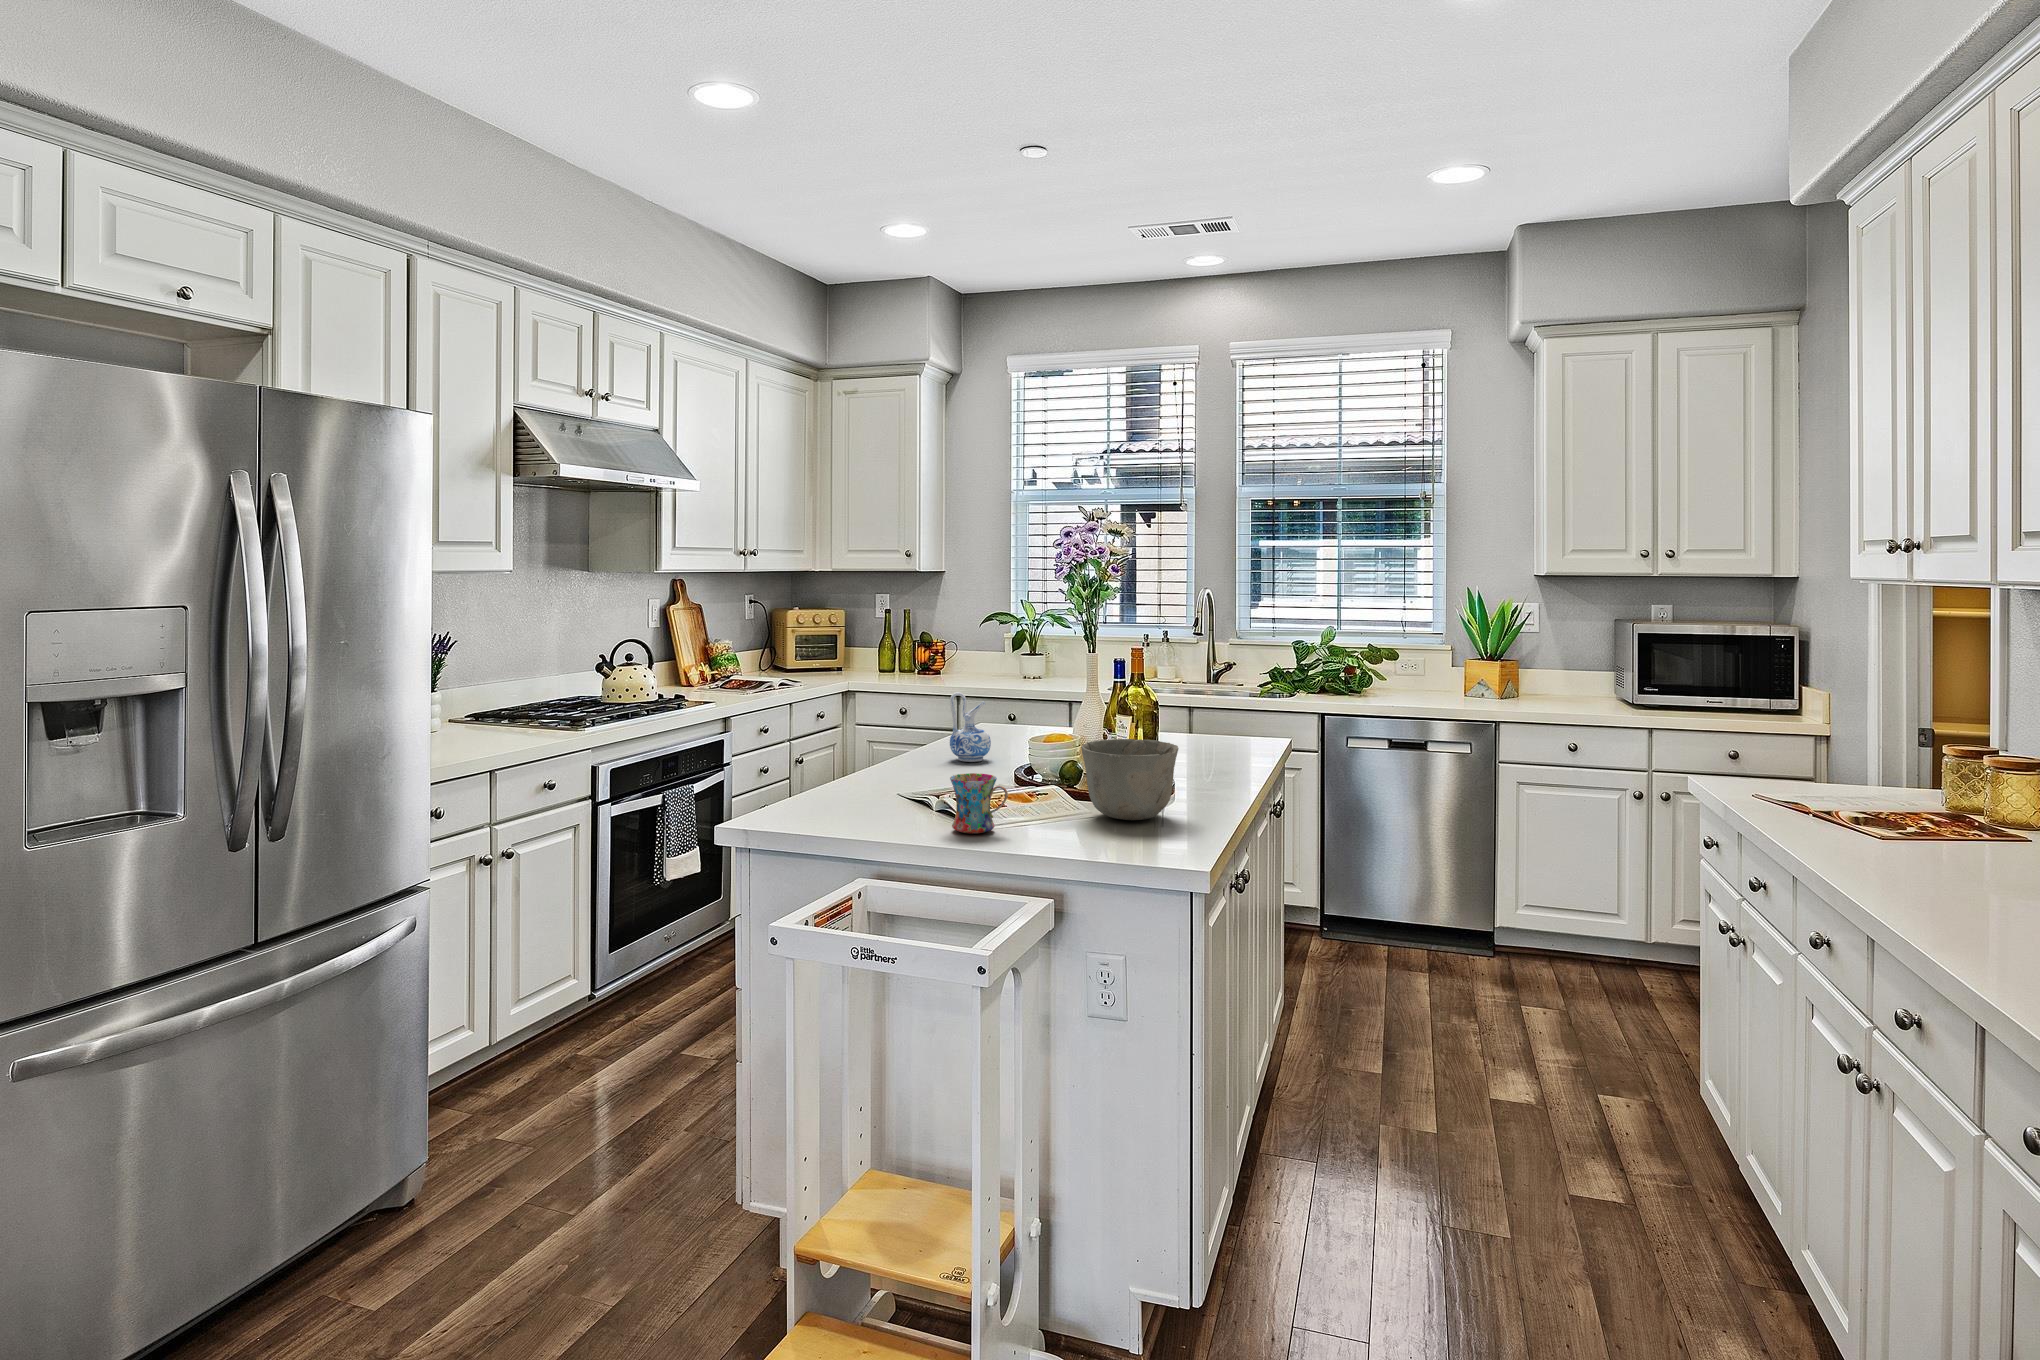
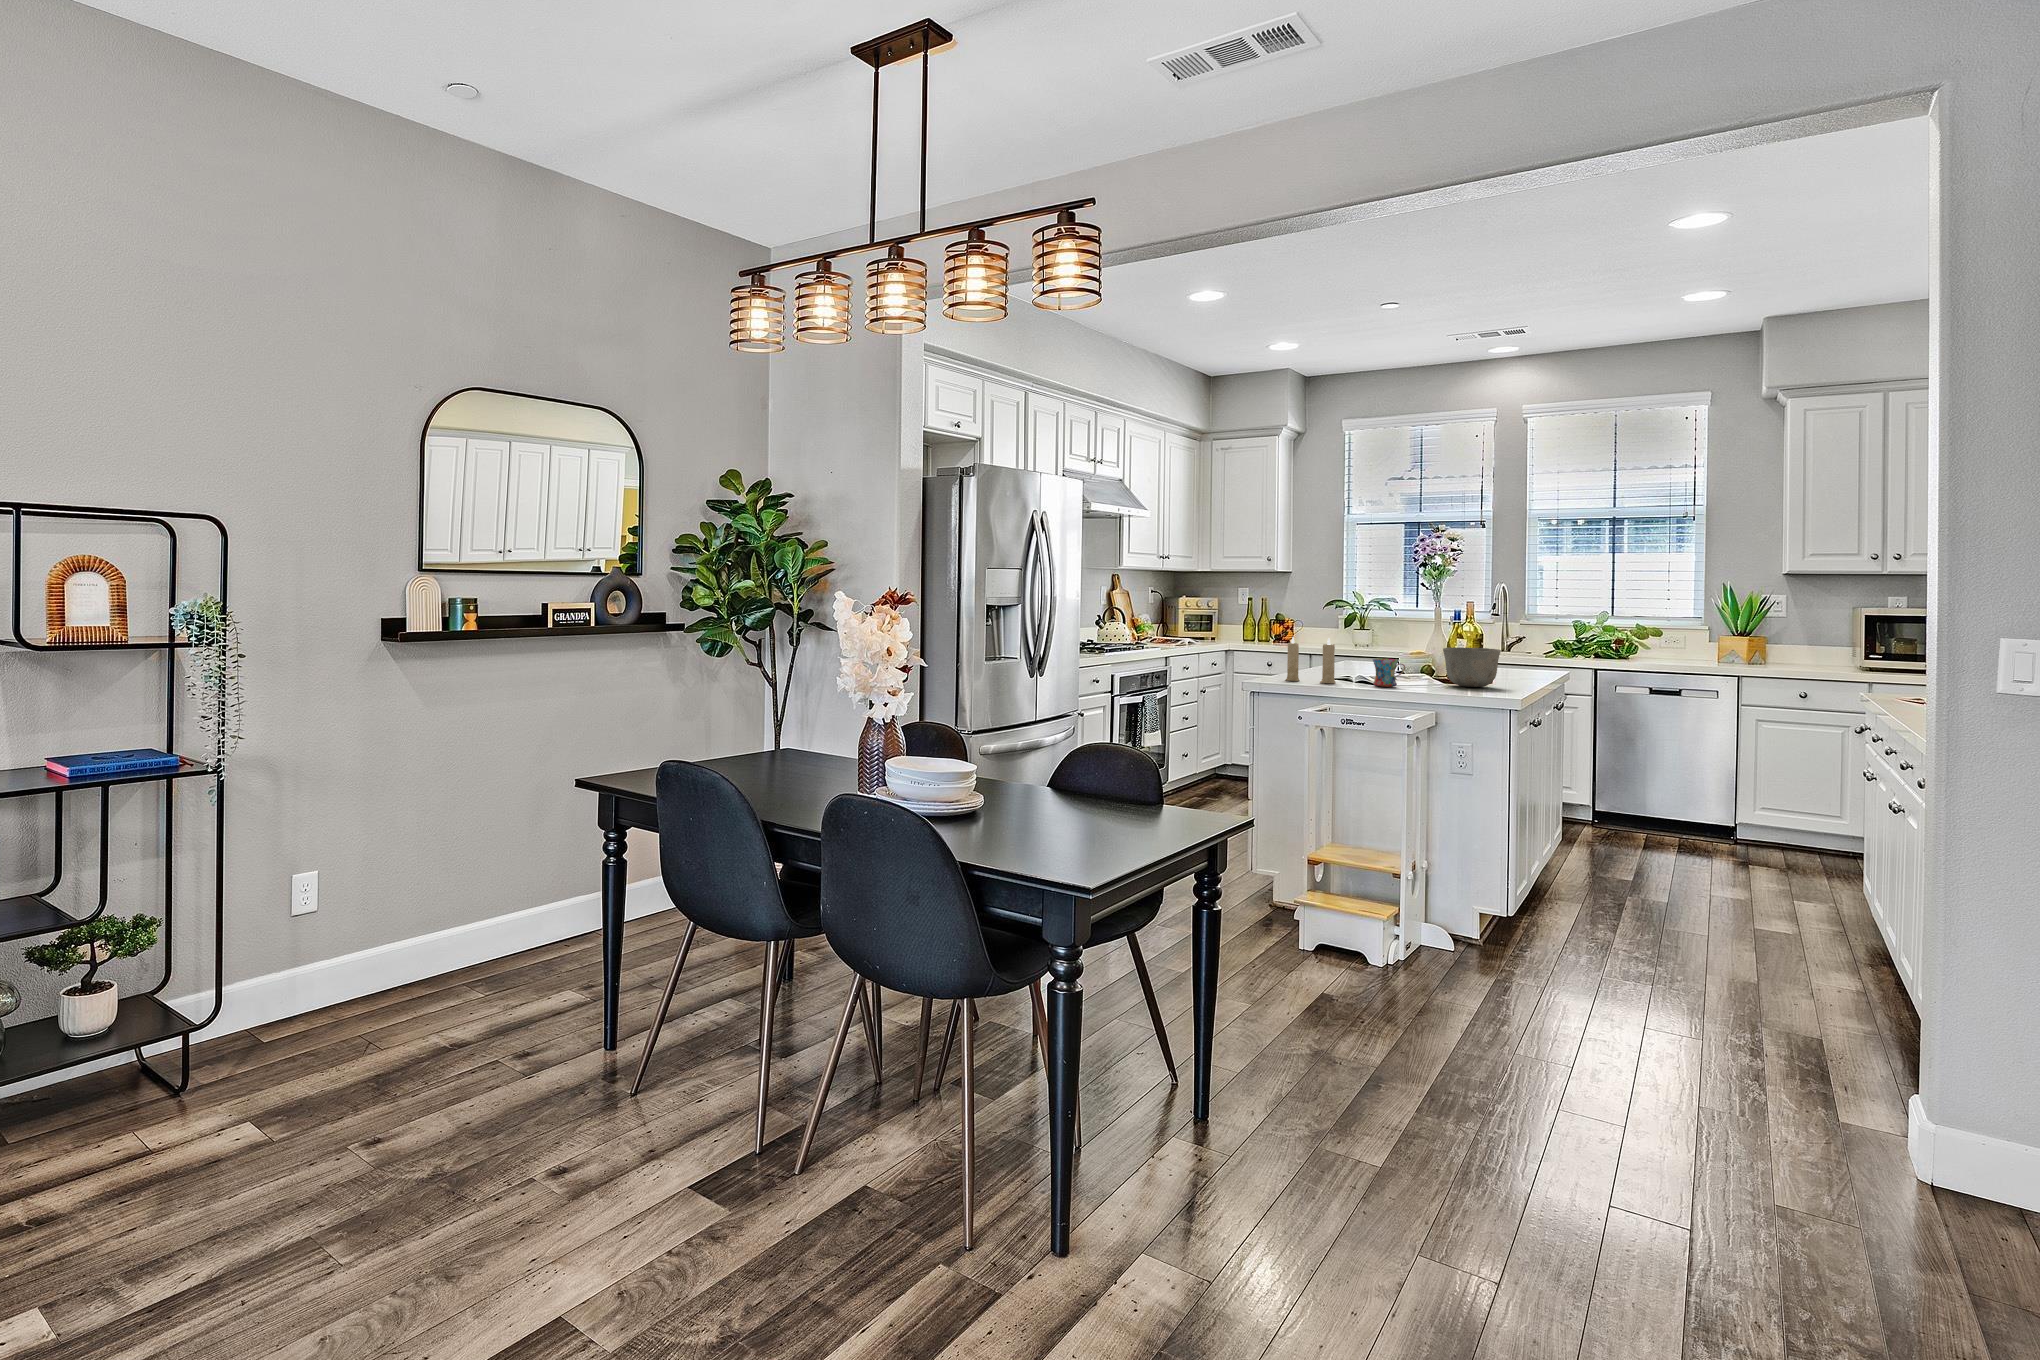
ceramic pitcher: present [950,692,991,762] -> none [1346,630,1372,670]
candle: none [798,728,889,826] -> present [1286,637,1336,683]

